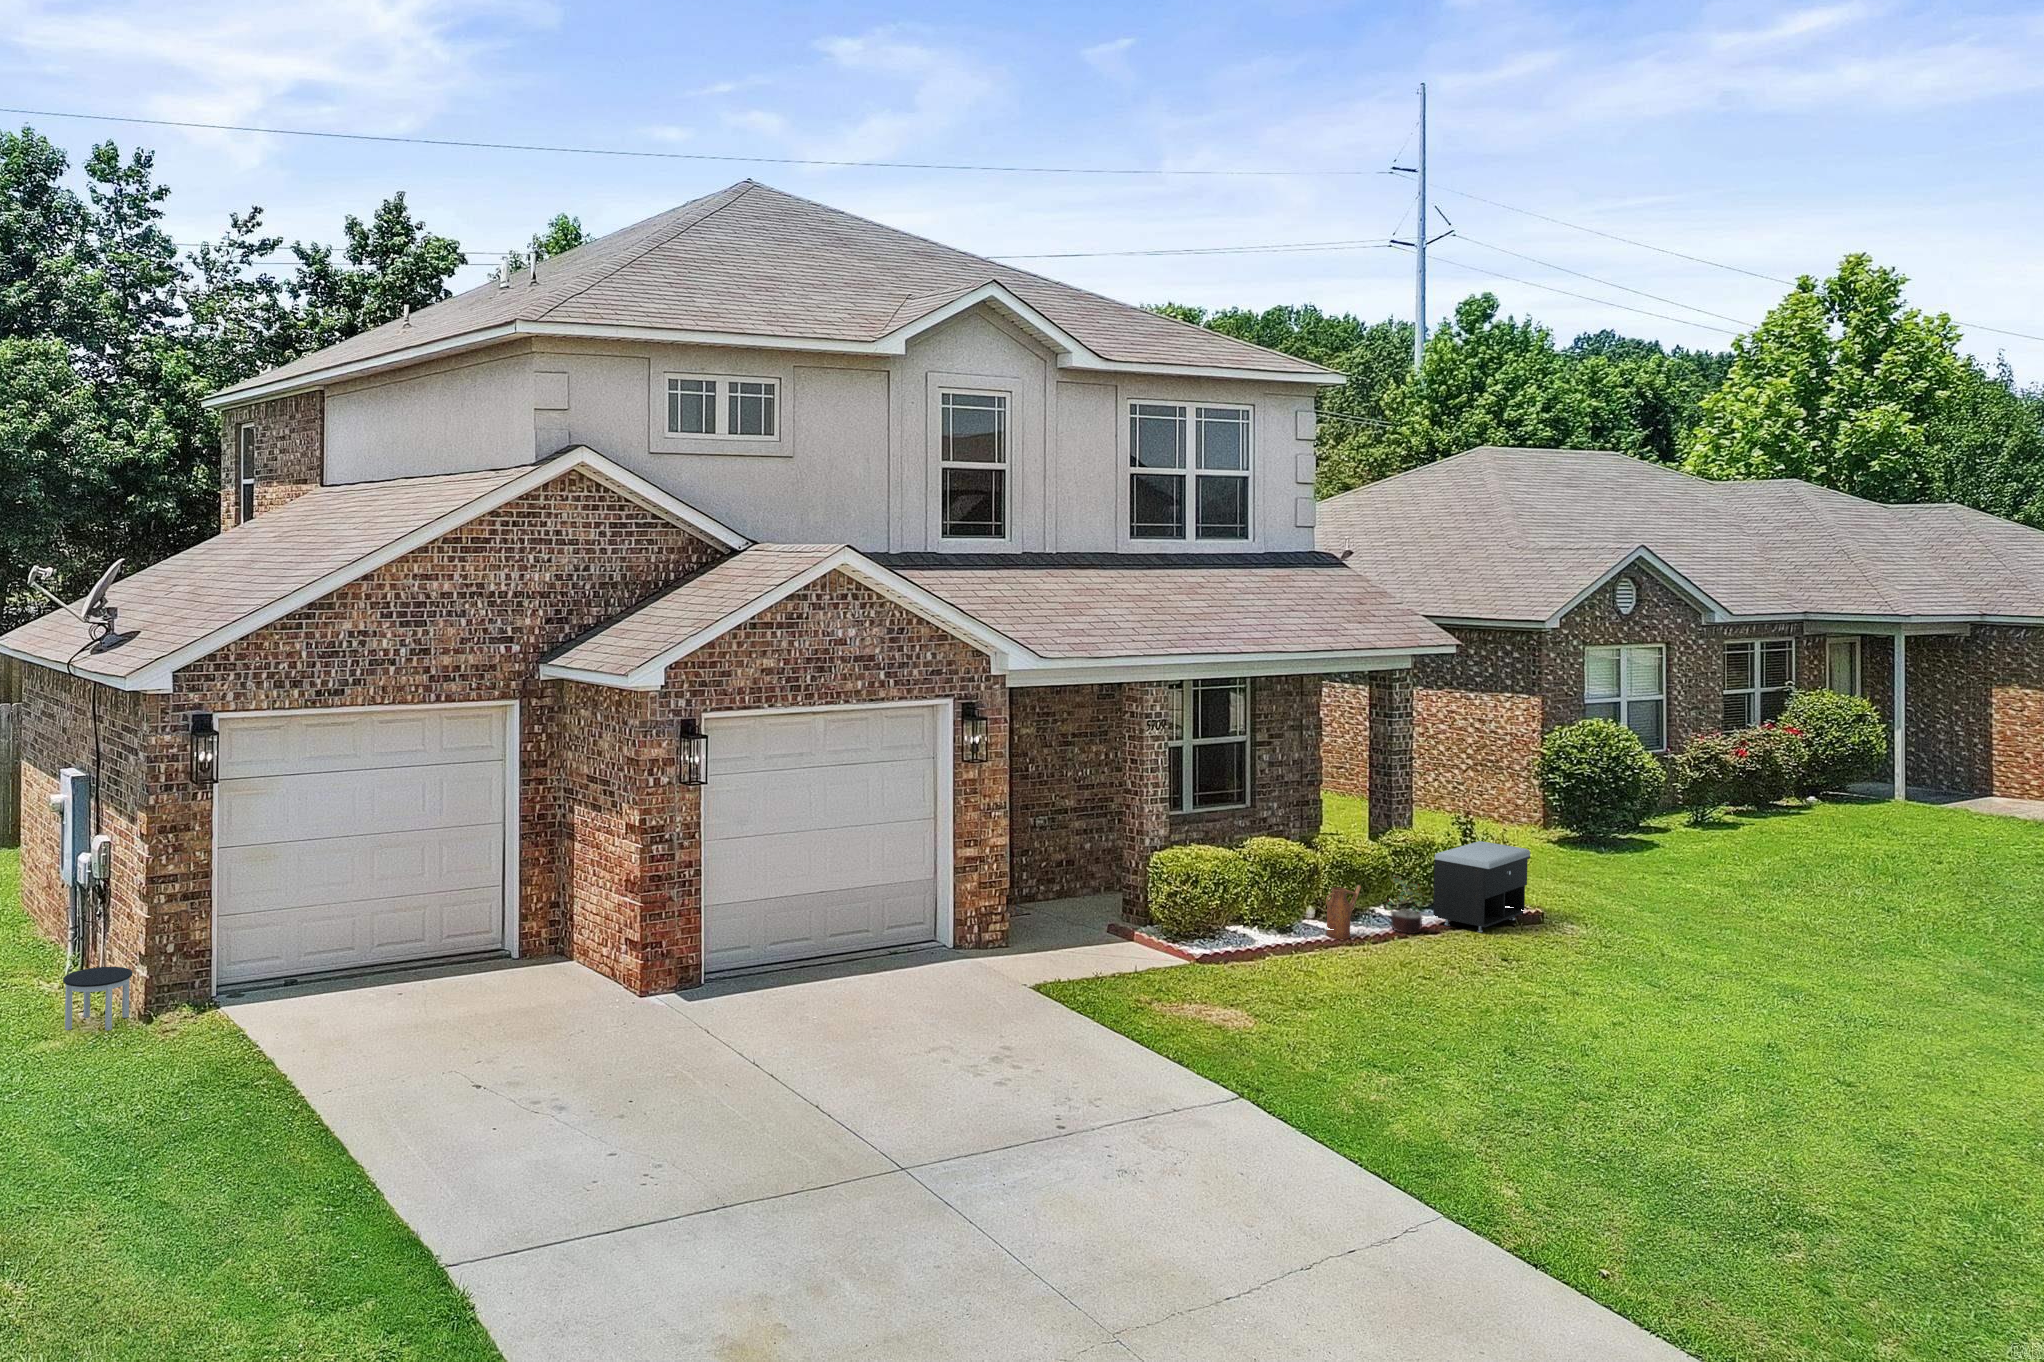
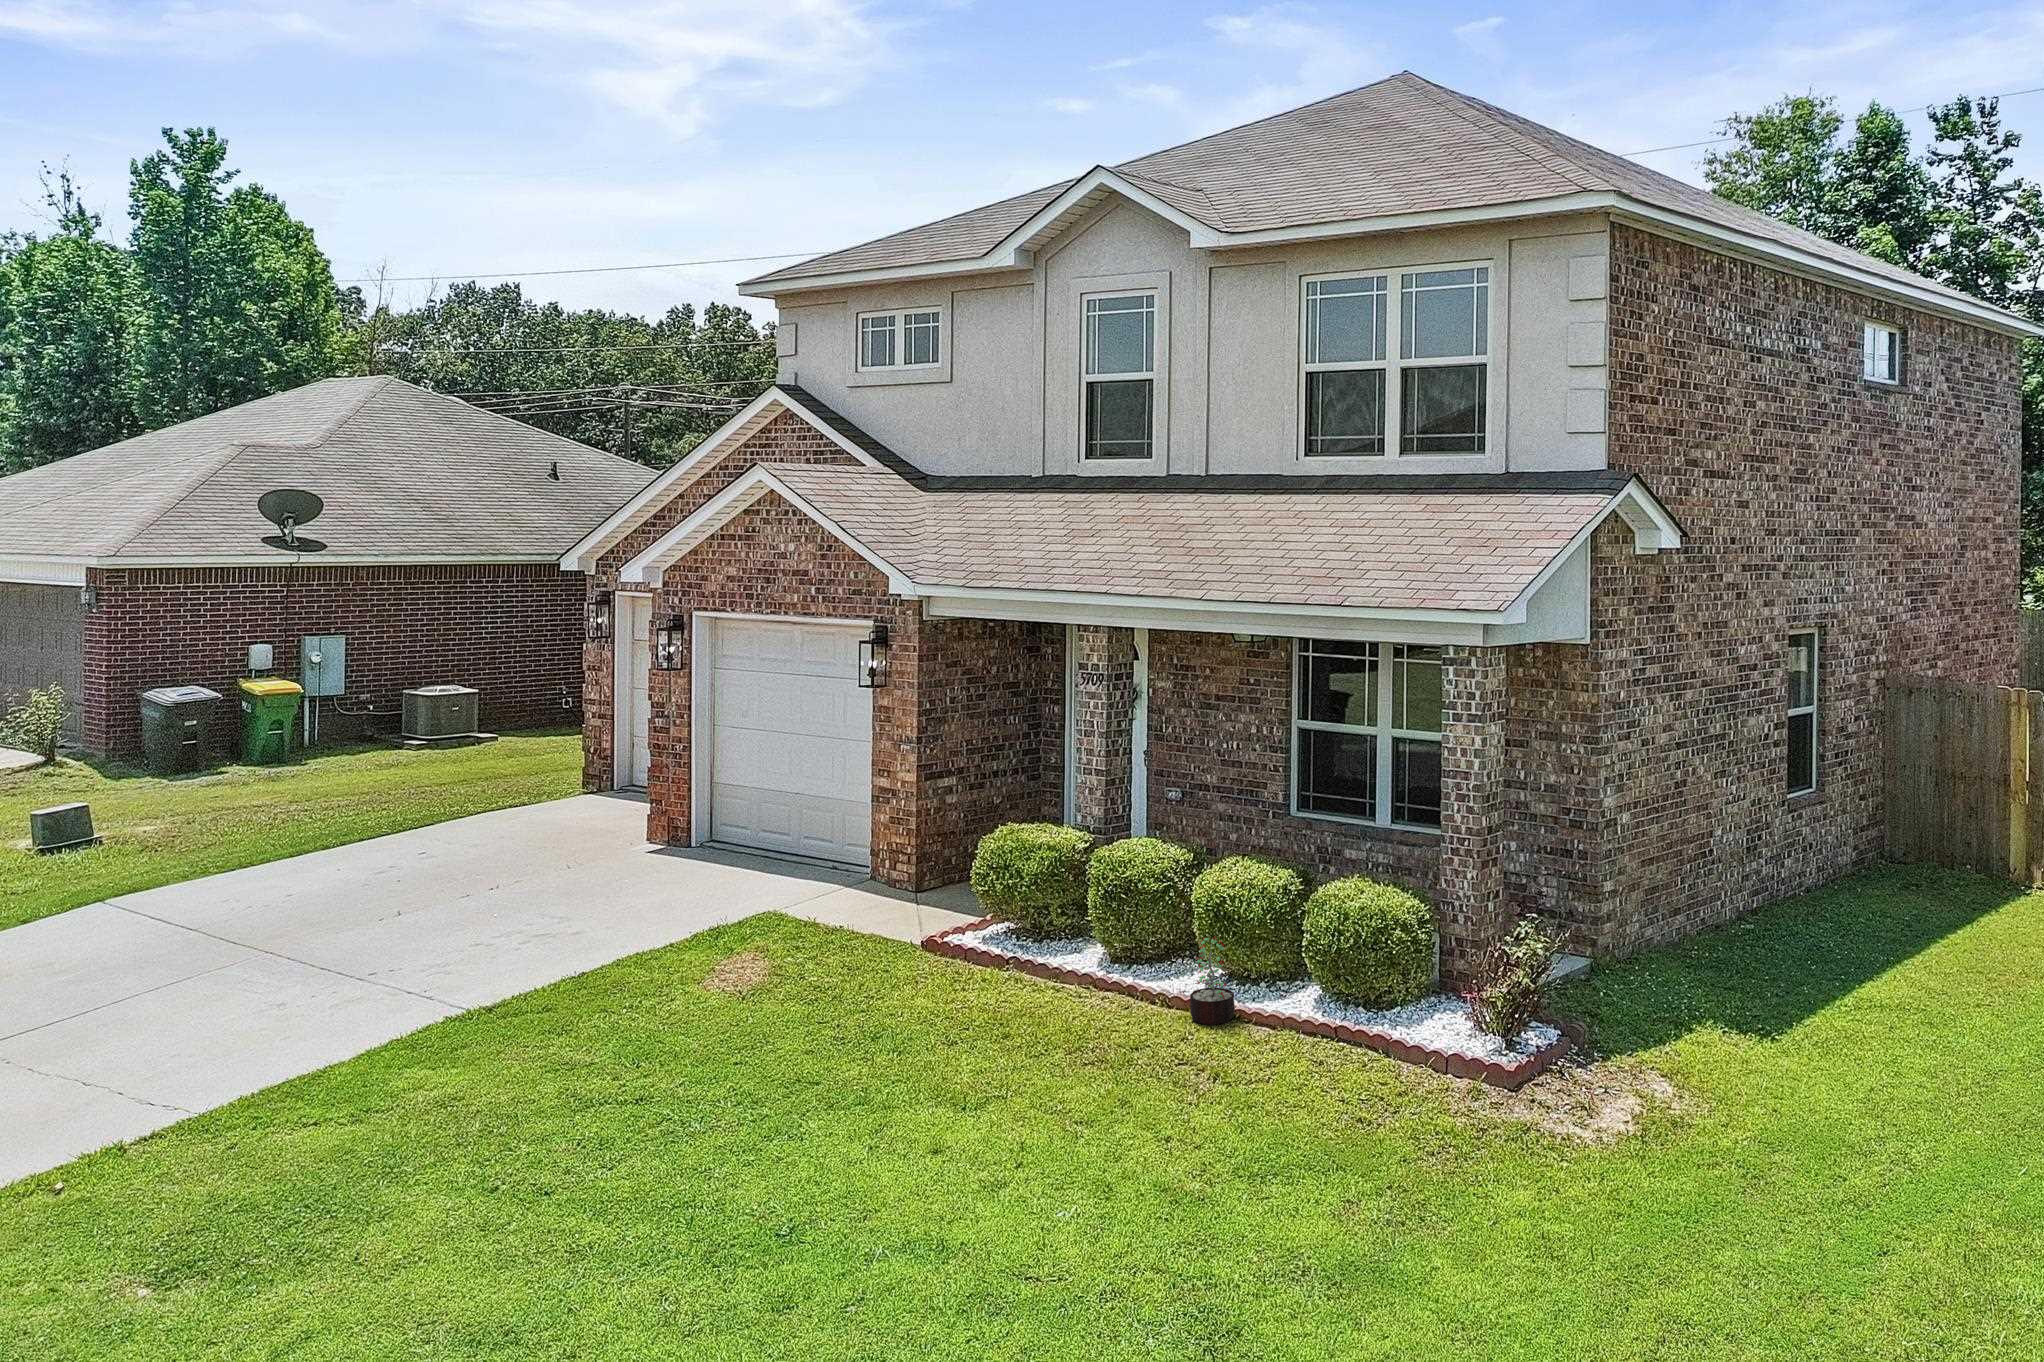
storage bench: present [1433,841,1530,932] -> none [1238,921,1411,1071]
watering can: present [1326,885,1361,939] -> none [1113,924,1165,996]
round table: present [63,967,133,1031] -> none [541,746,583,783]

